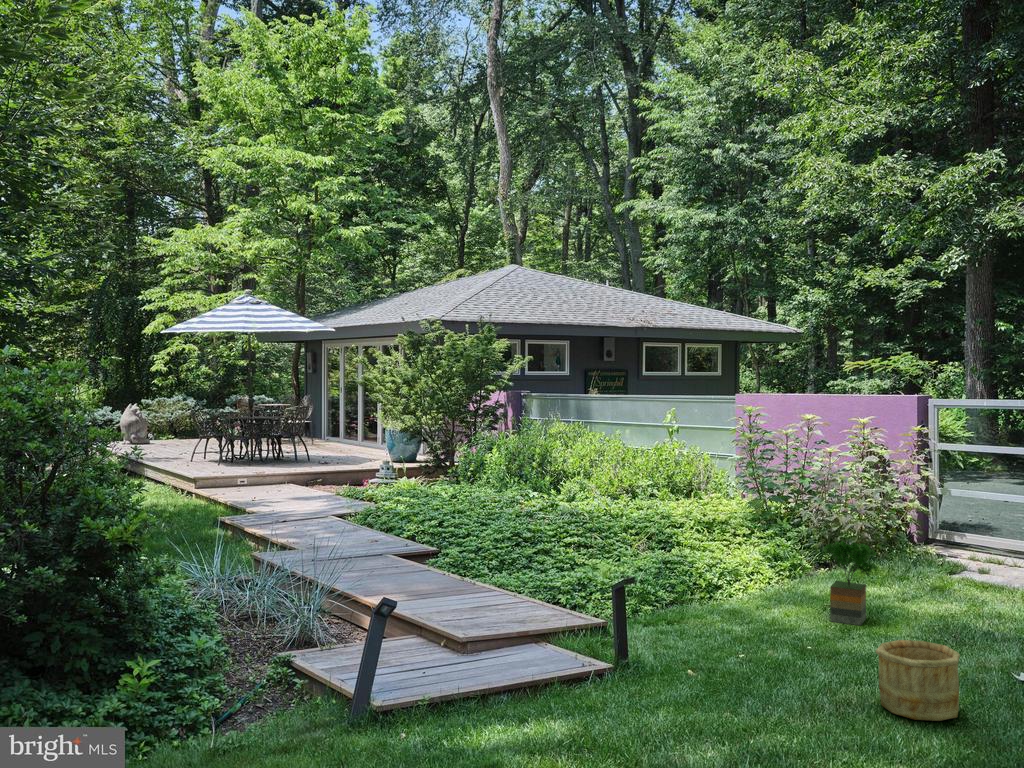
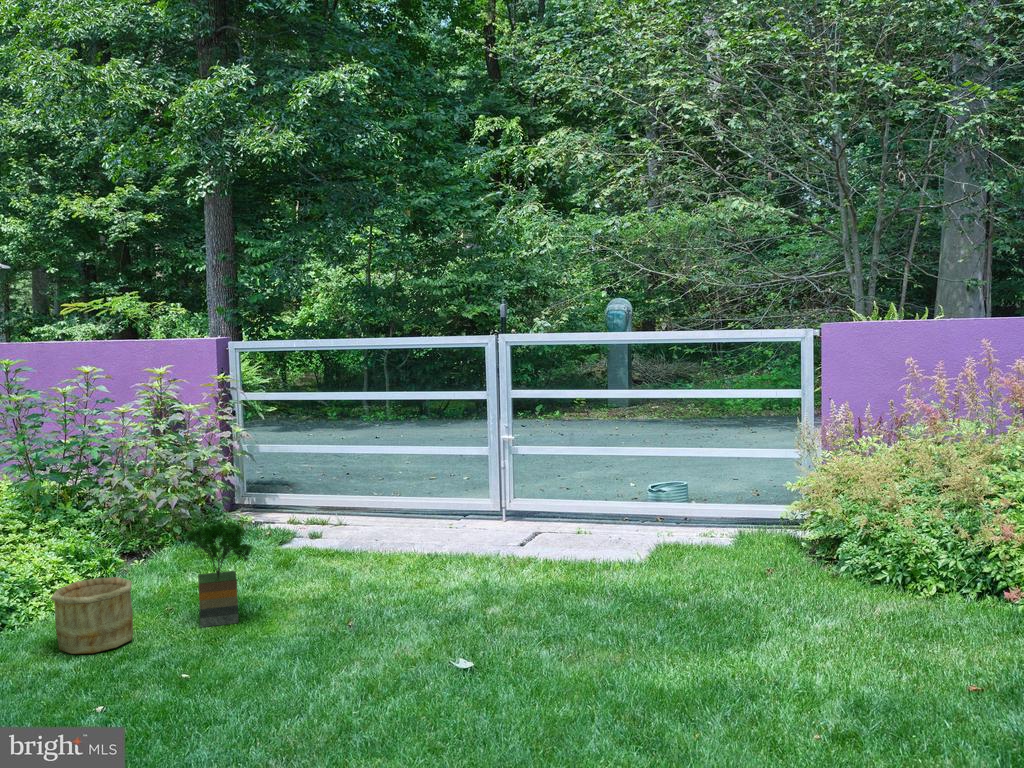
wooden bucket: present [876,640,960,721] -> present [51,577,133,654]

